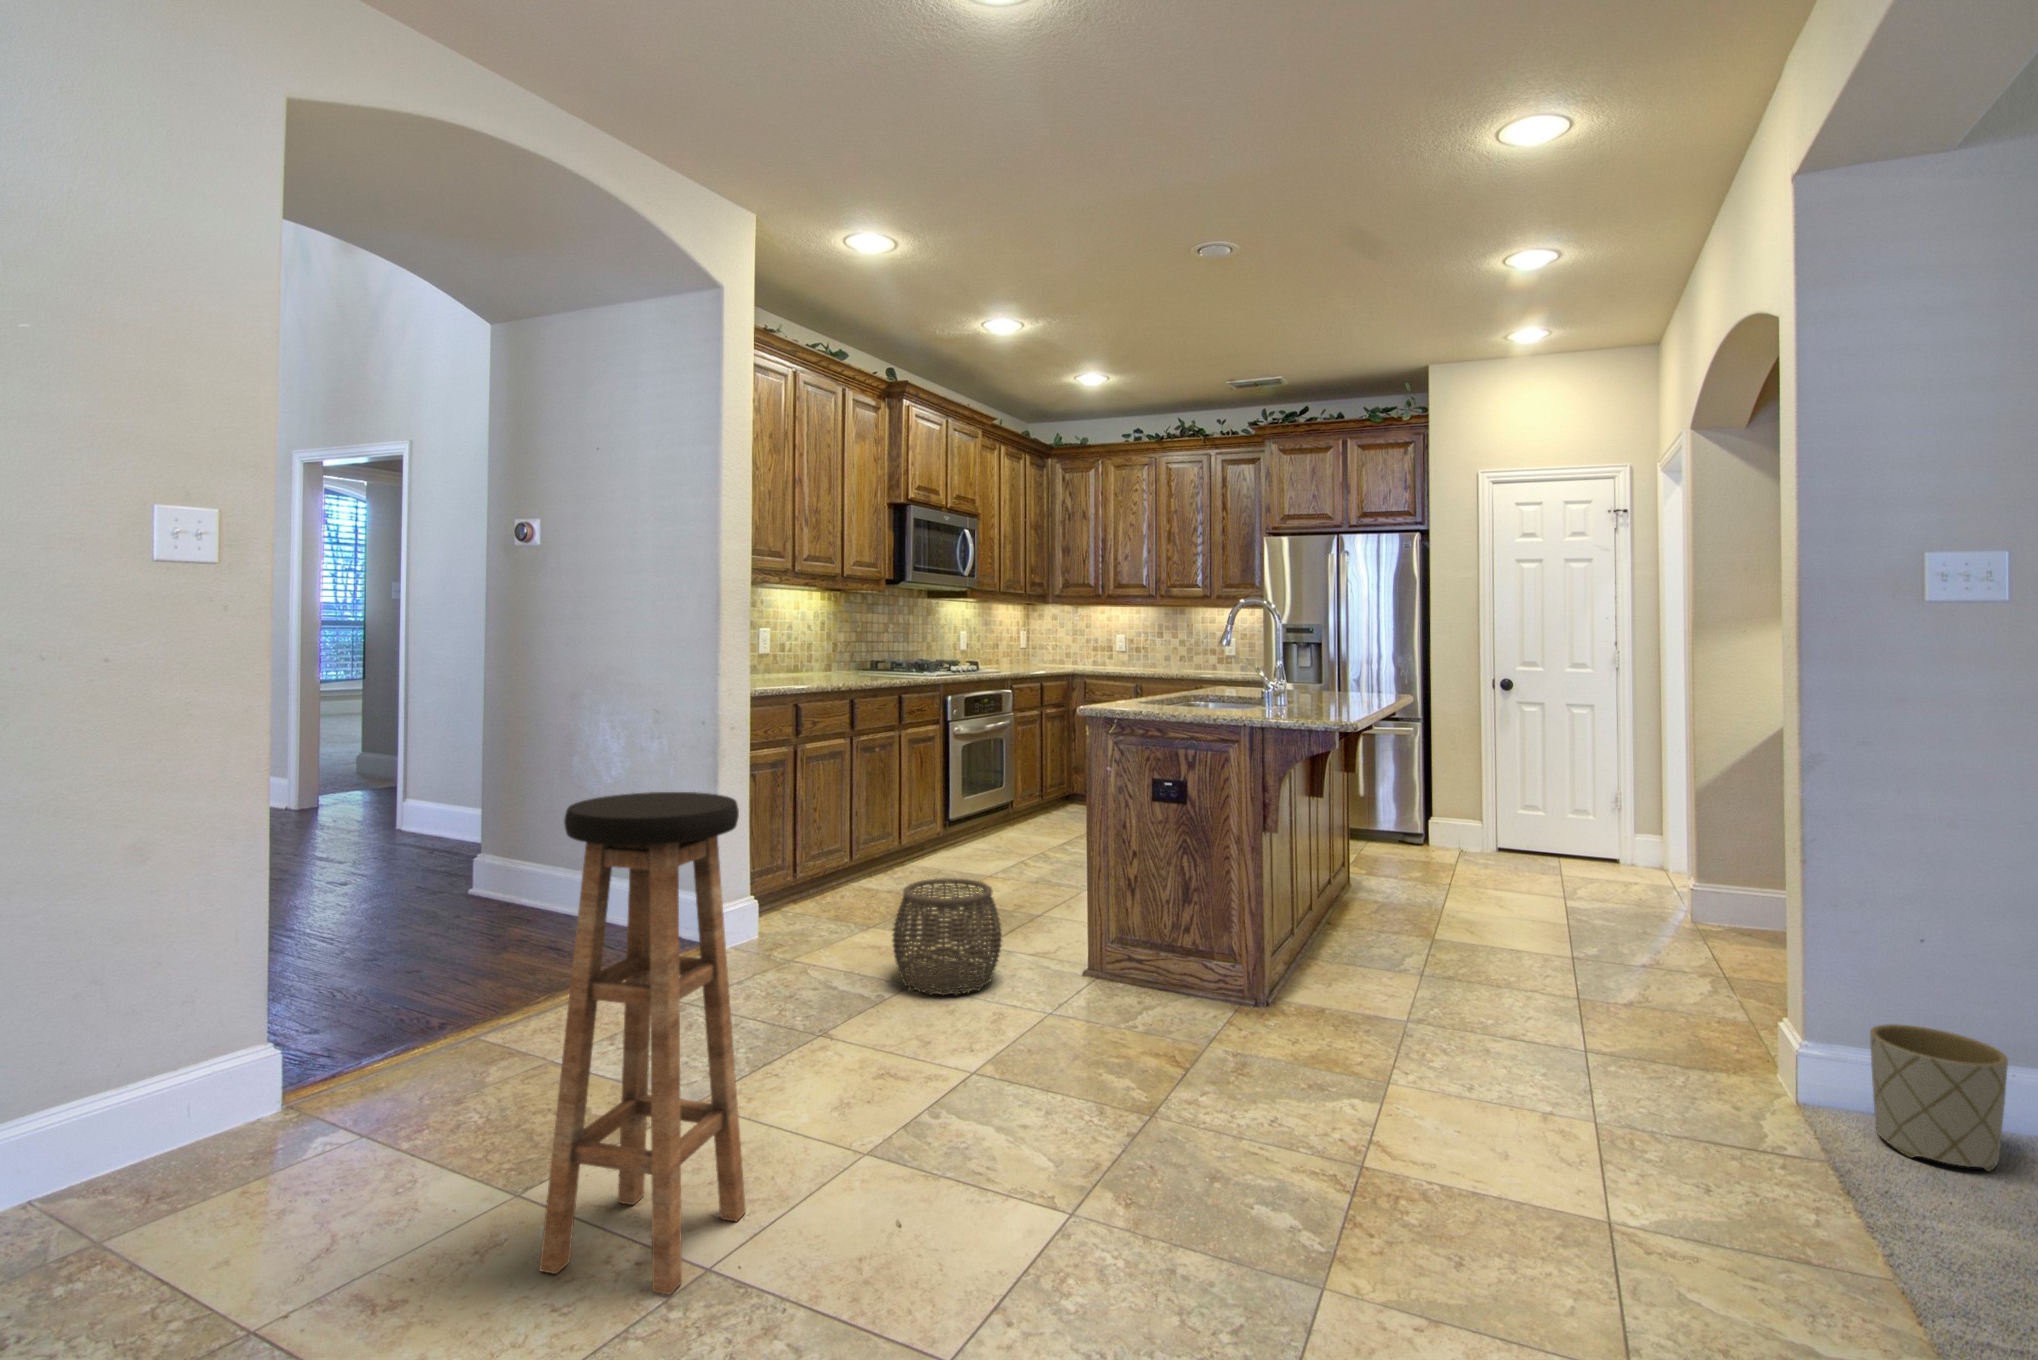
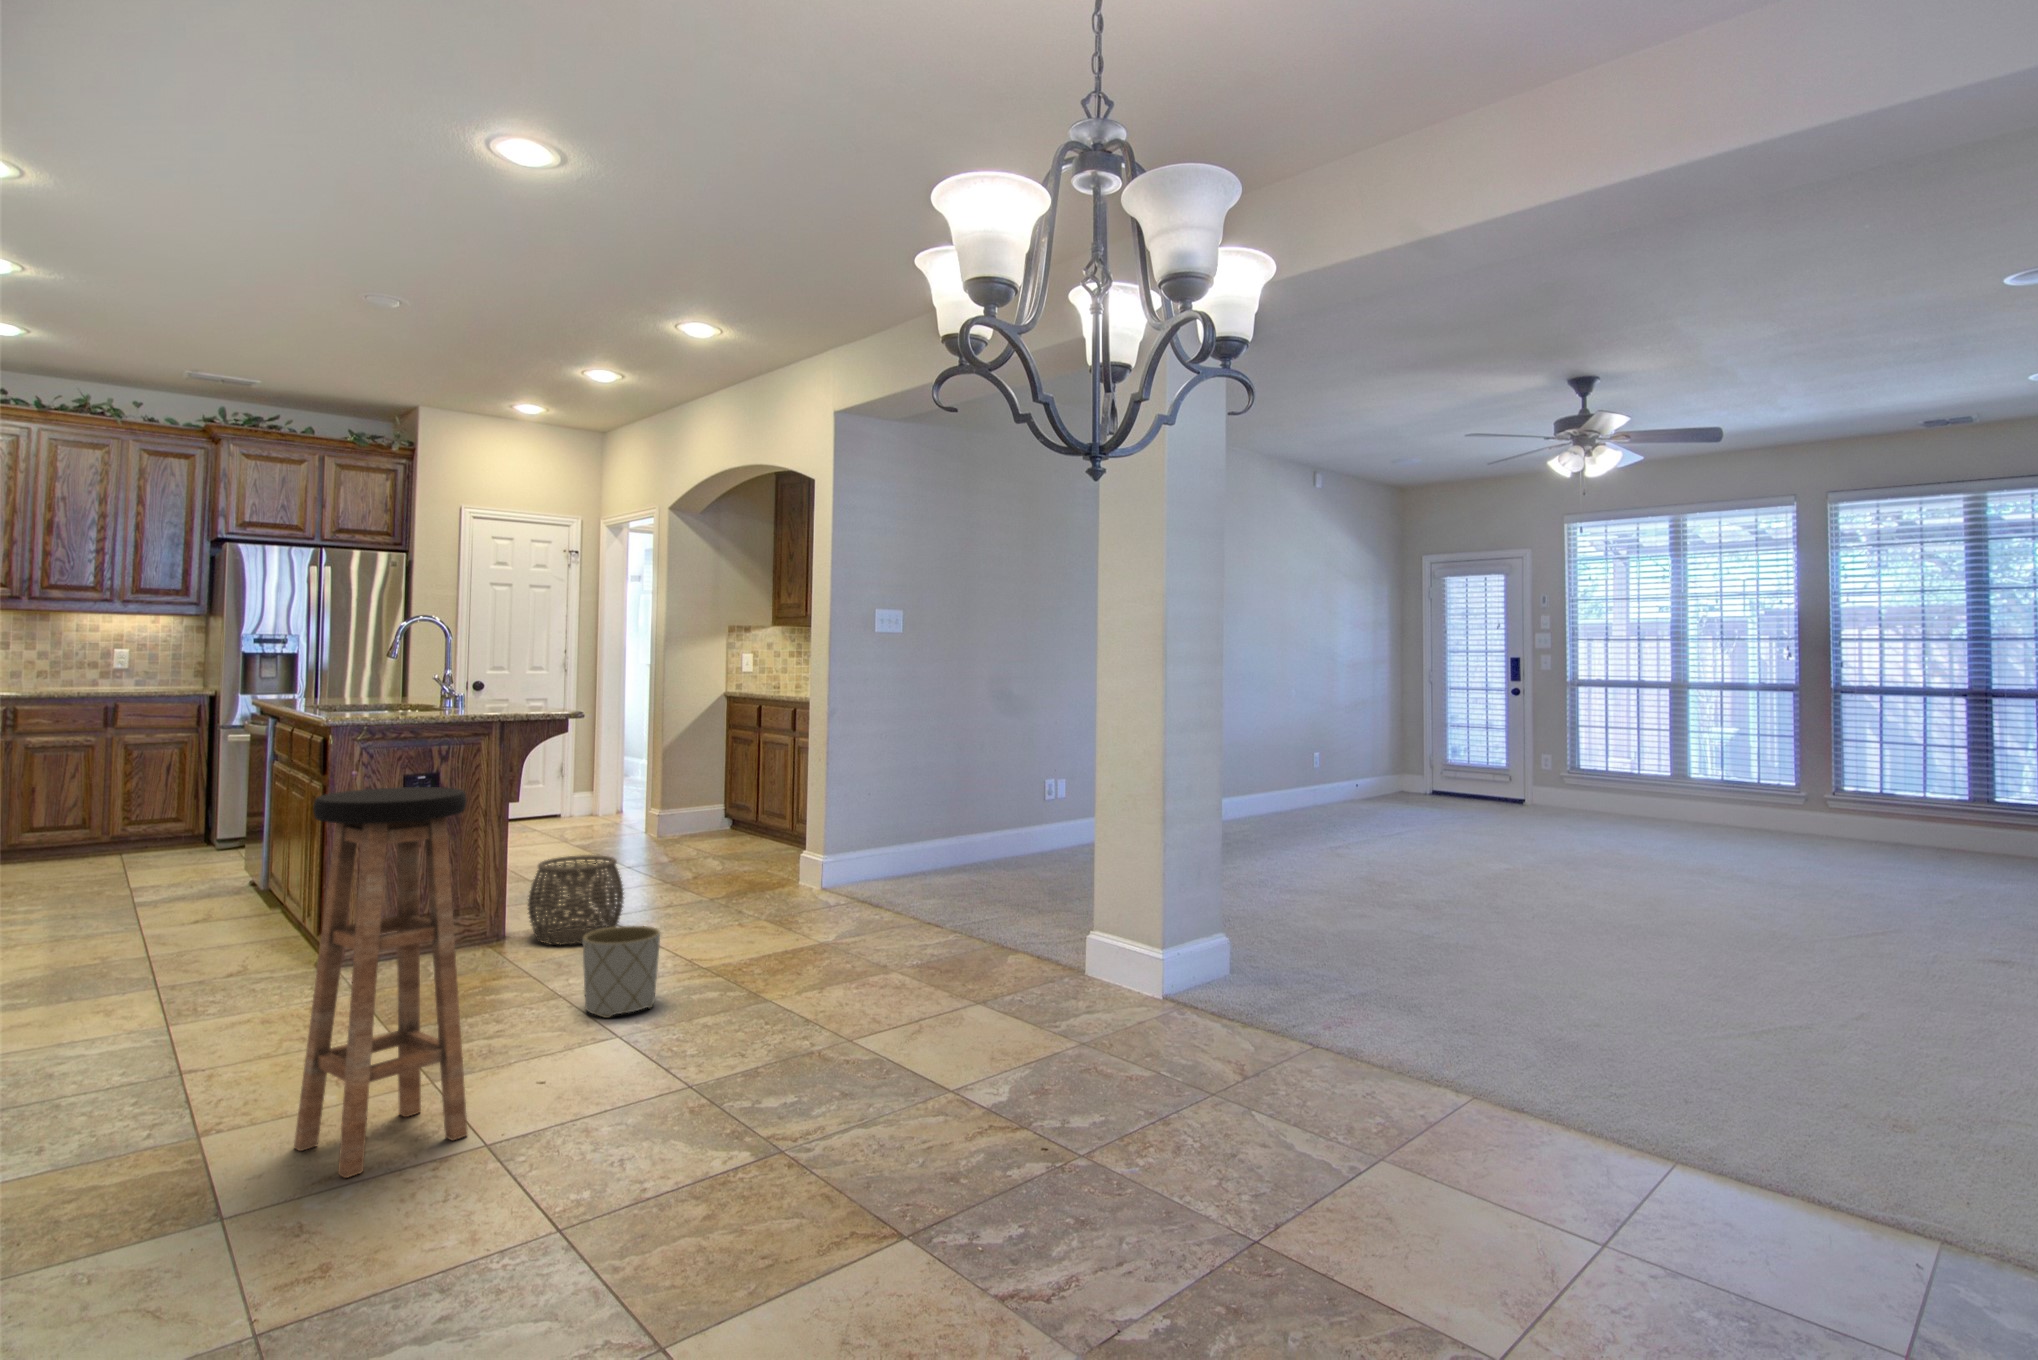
woven basket: present [892,878,1002,995] -> present [528,855,624,945]
planter: present [1870,1024,2008,1171] -> present [583,926,660,1018]

